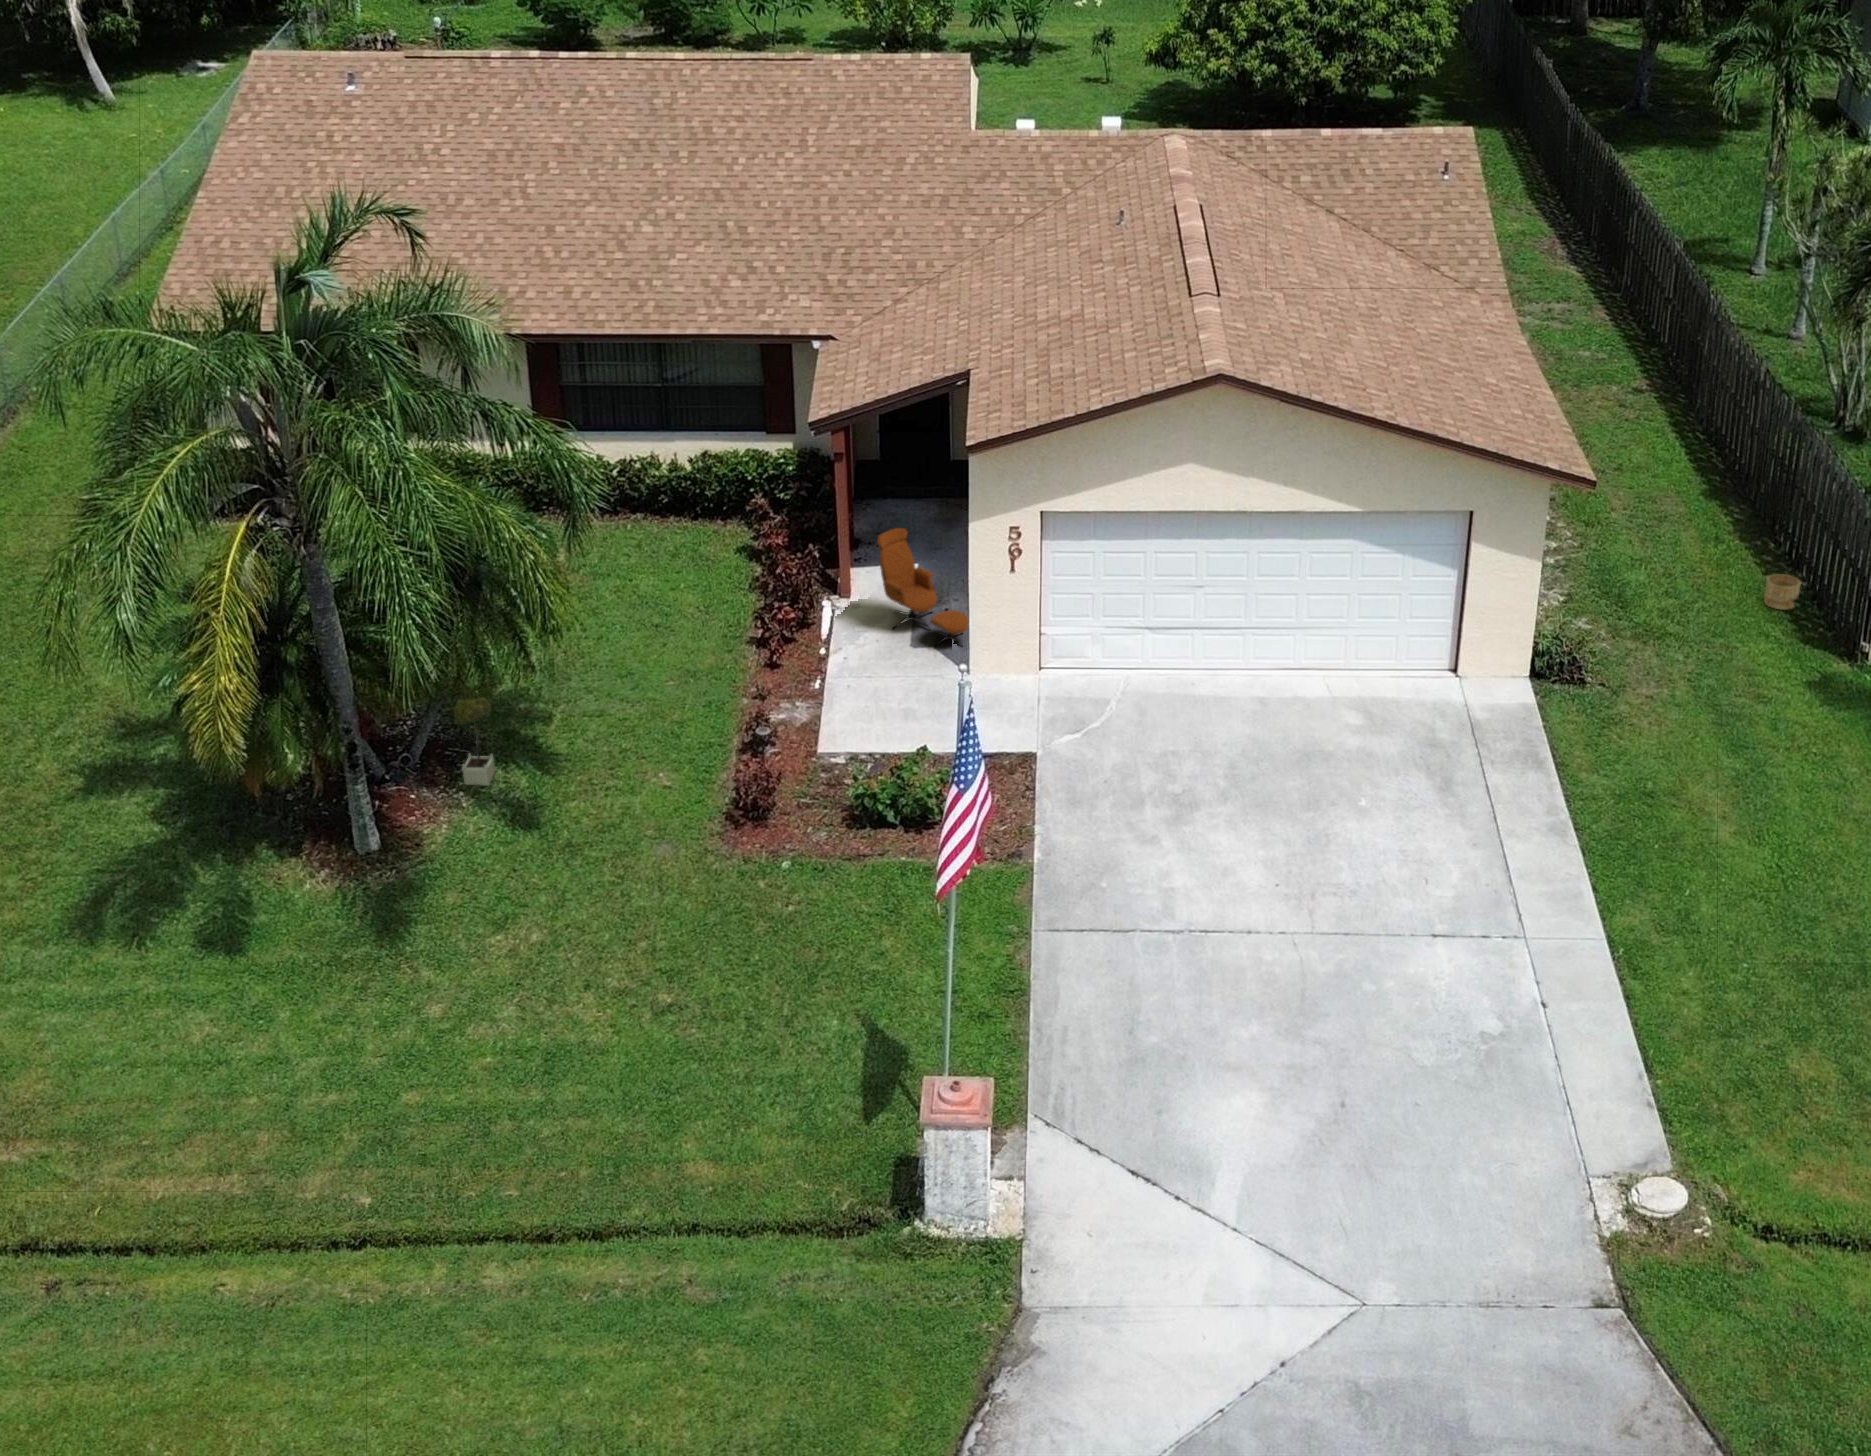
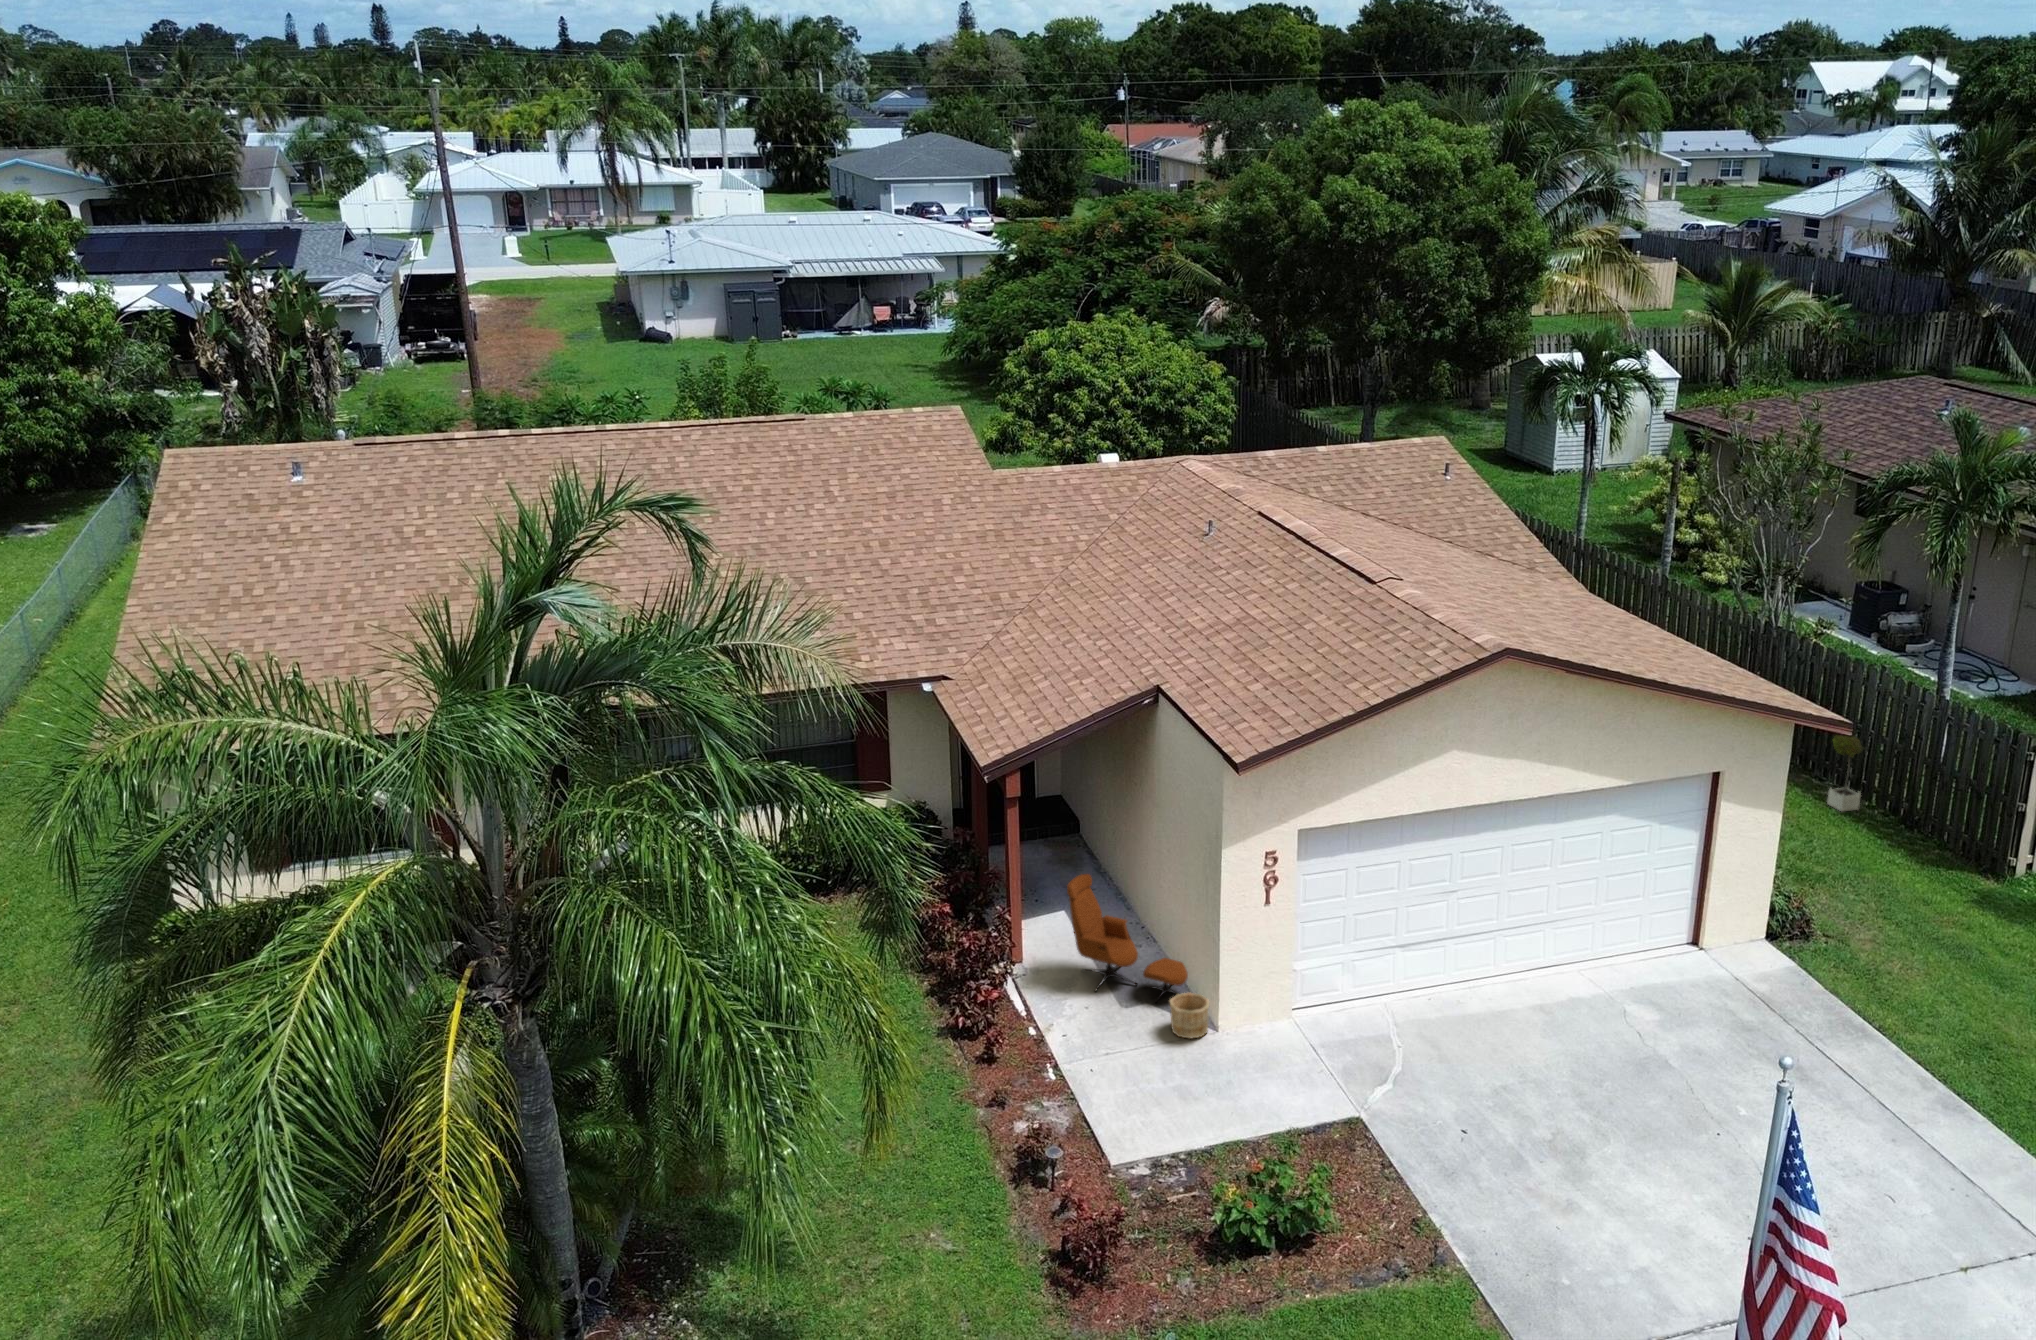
wooden bucket: present [1764,574,1801,610] -> present [1170,993,1209,1038]
potted tree: present [454,698,495,786] -> present [1827,735,1865,811]

